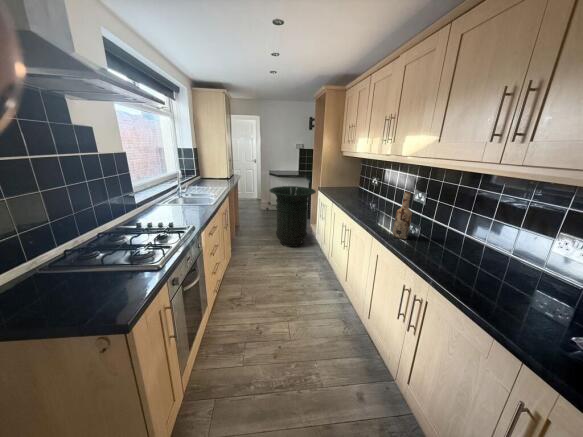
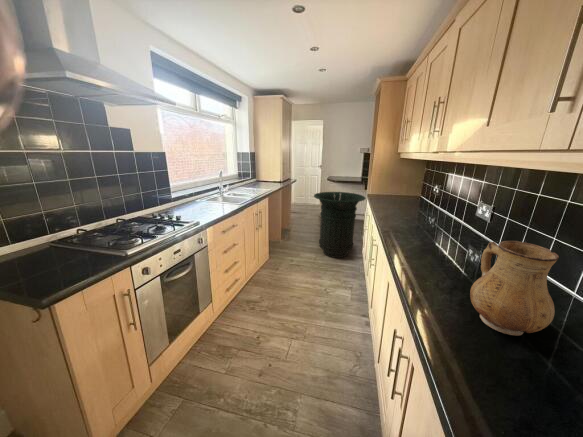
wine bottle: present [393,192,412,239] -> none [416,199,446,267]
ceramic pitcher: none [443,215,489,270] -> present [470,241,559,336]

